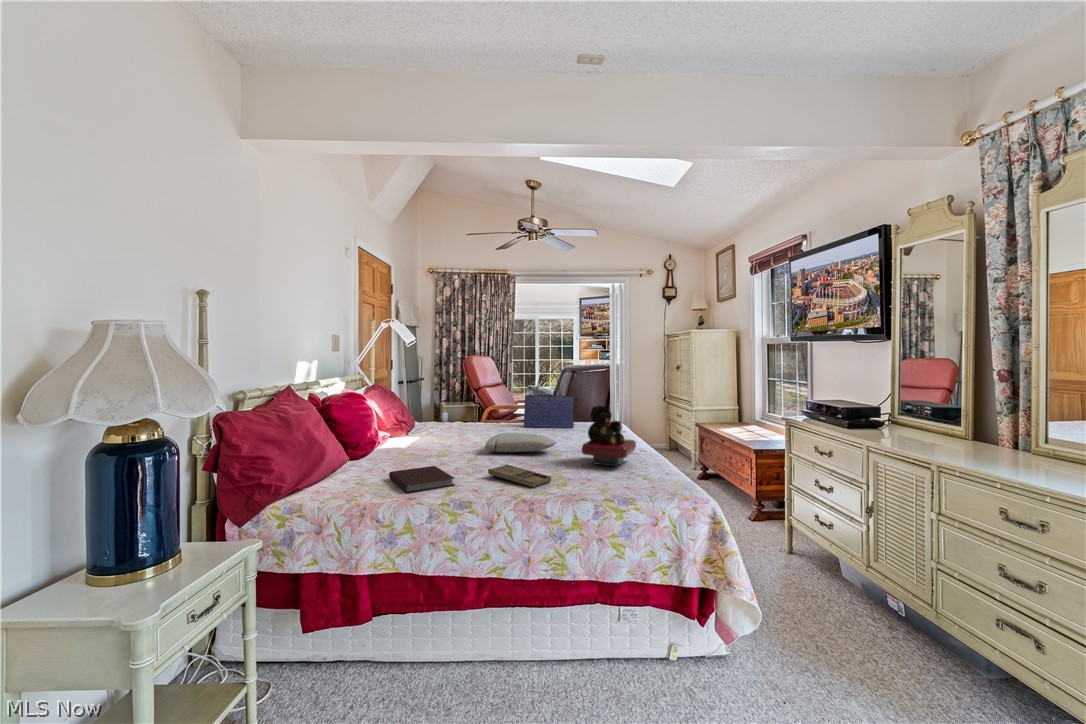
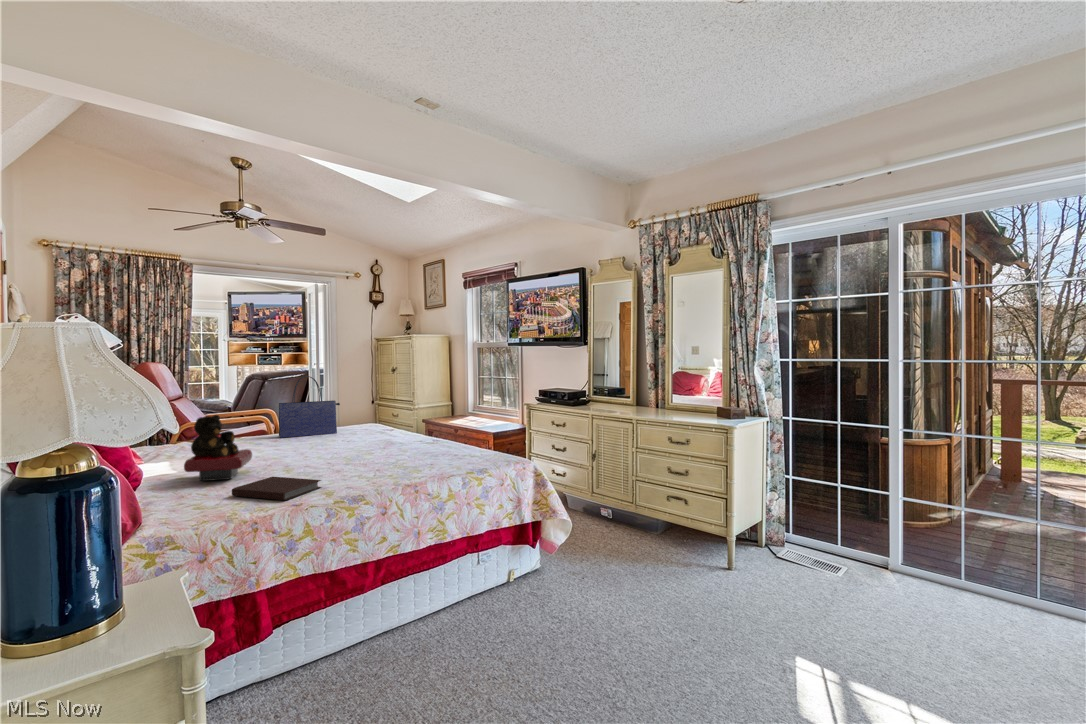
teddy bear: present [582,405,636,466] -> present [184,415,252,481]
pillow: present [485,433,556,452] -> none [292,437,365,459]
tray: present [488,464,551,487] -> none [341,463,406,476]

